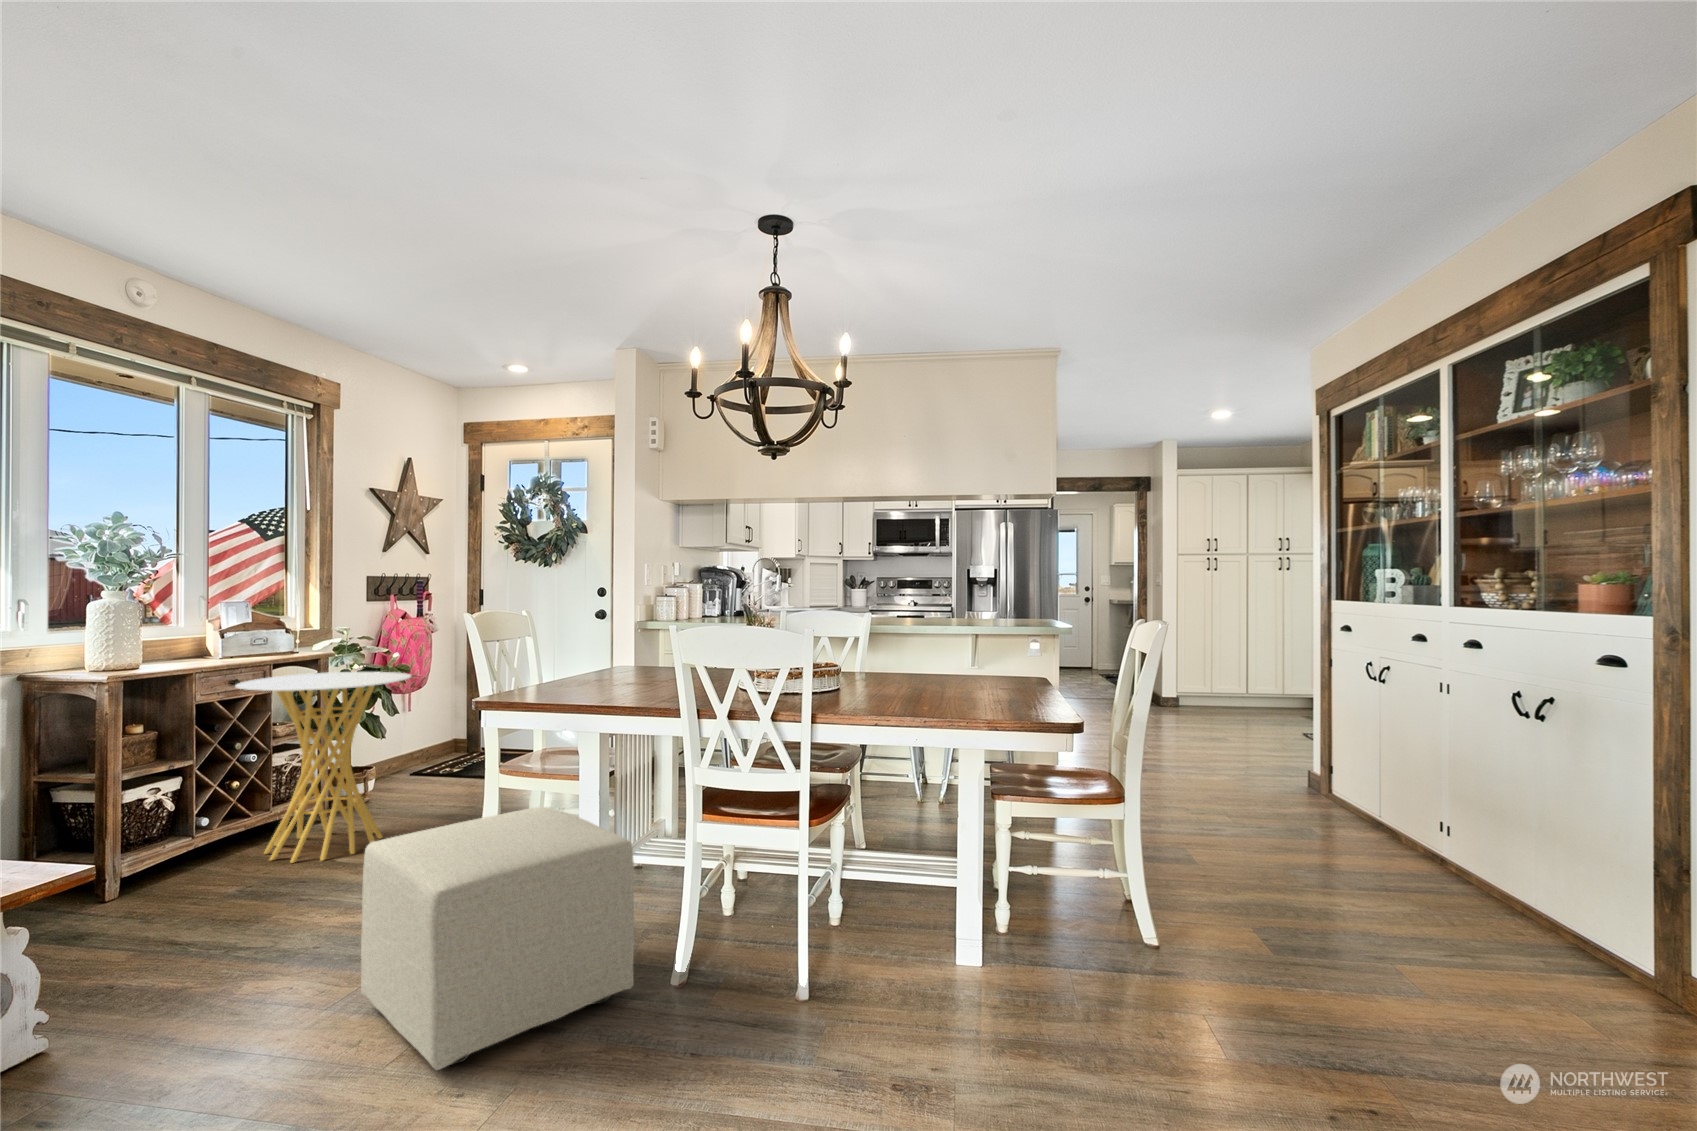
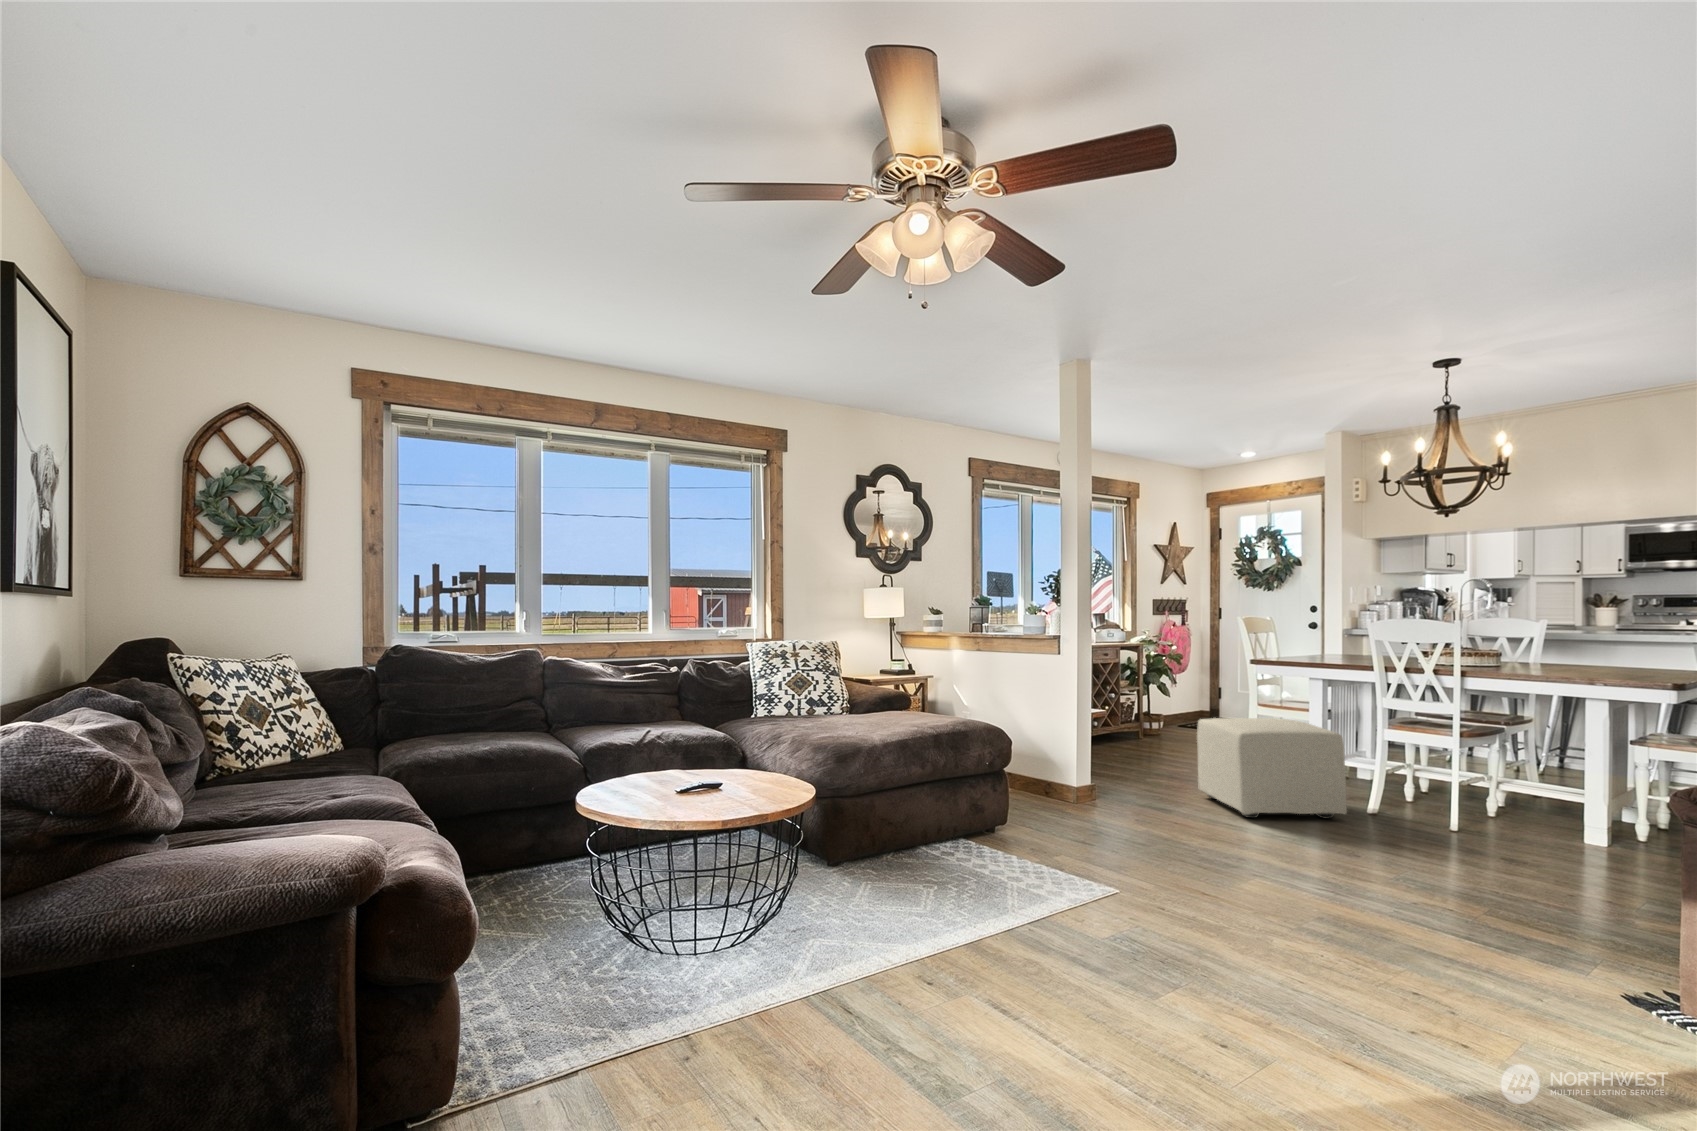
side table: present [236,672,411,863] -> none [1106,652,1193,751]

